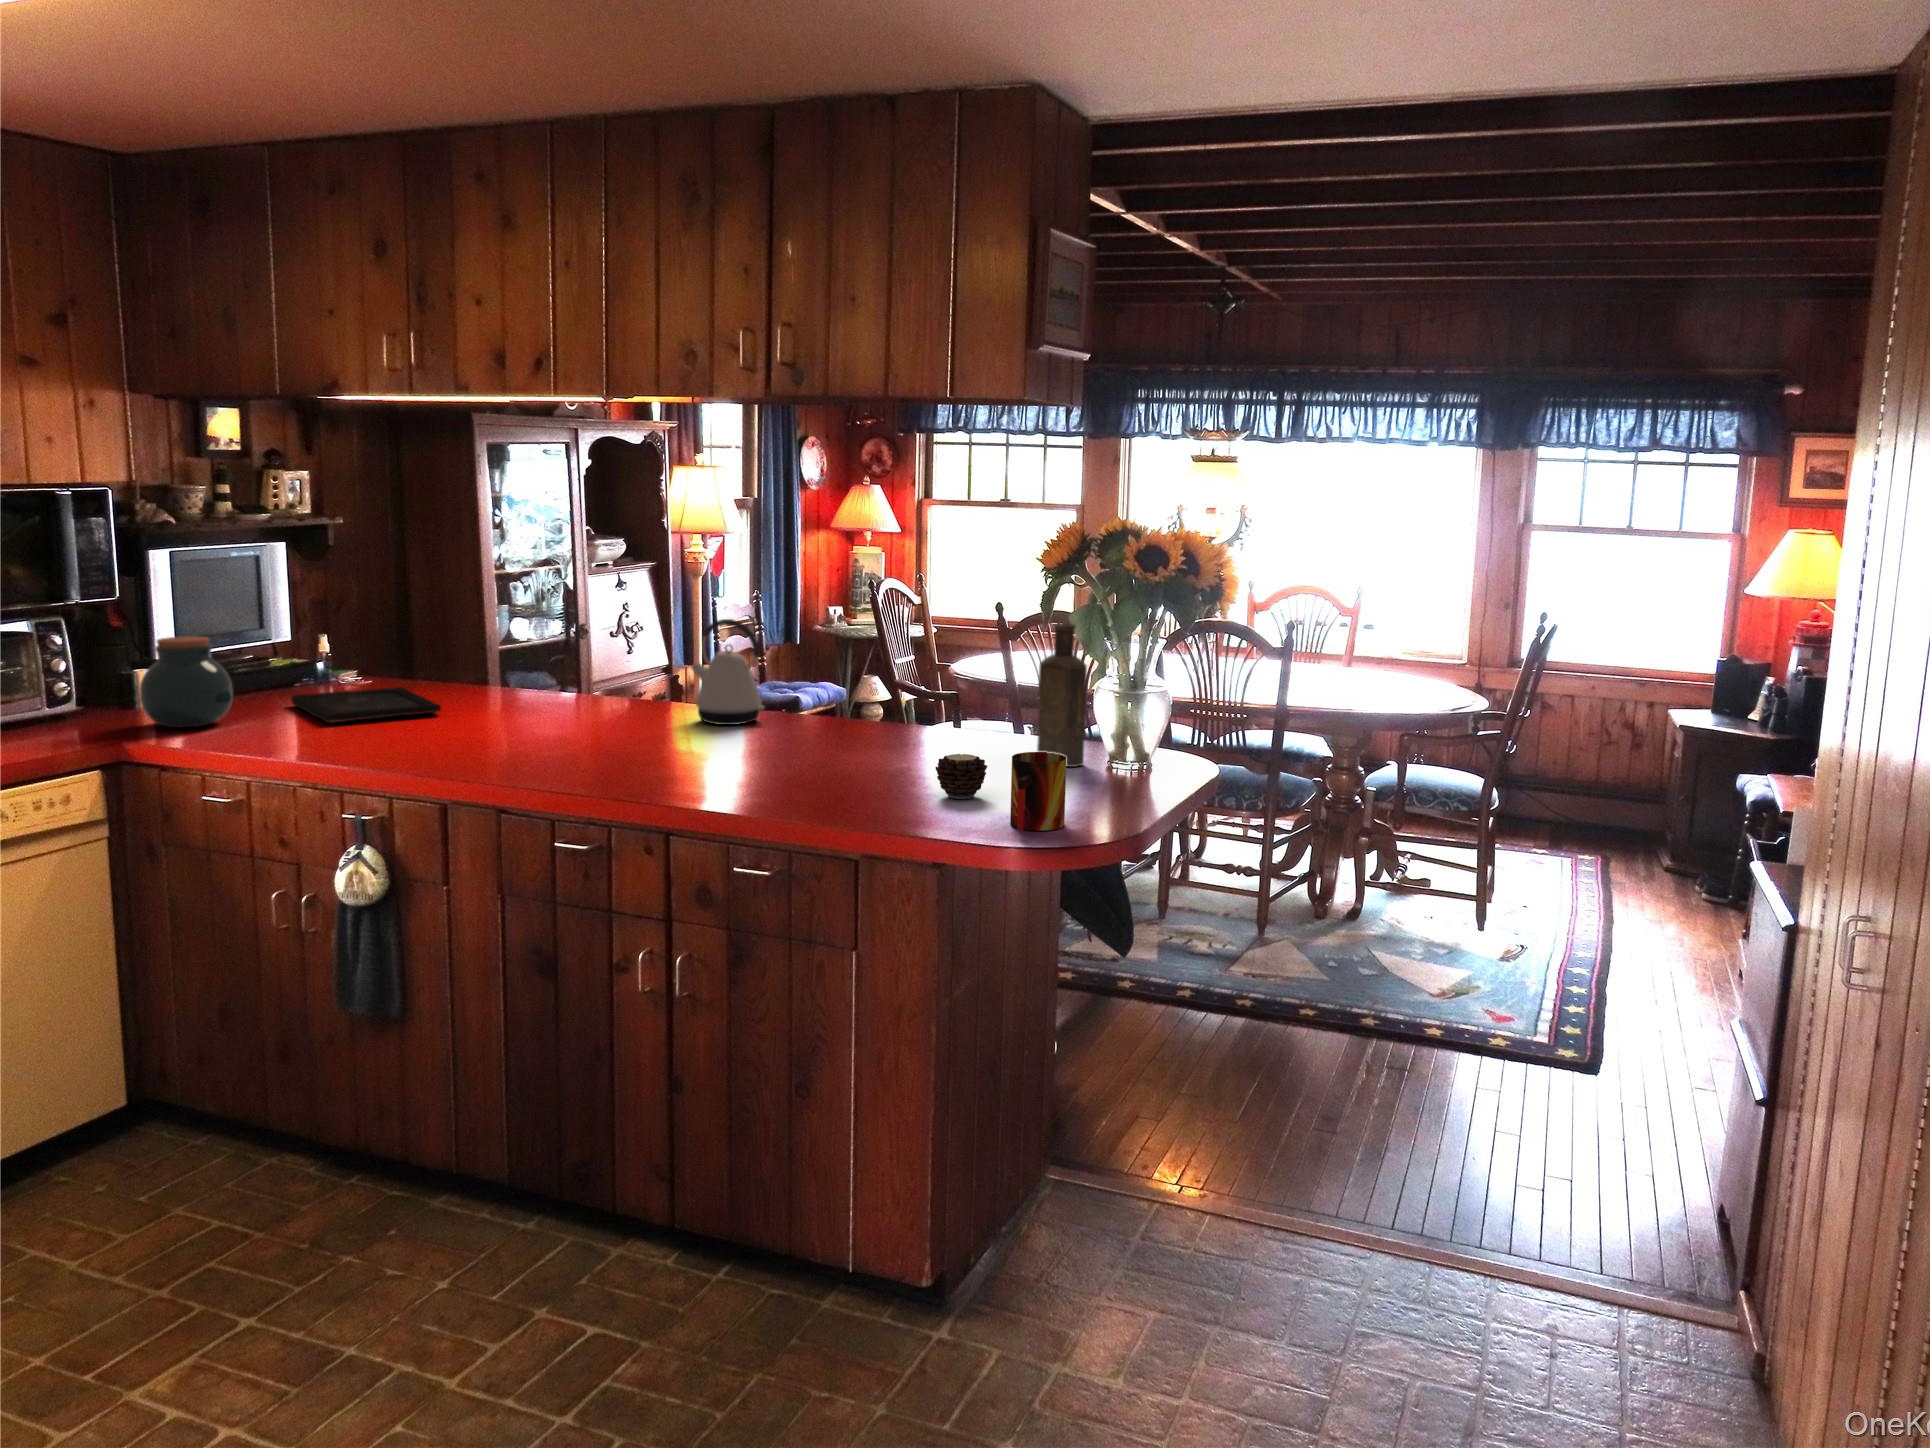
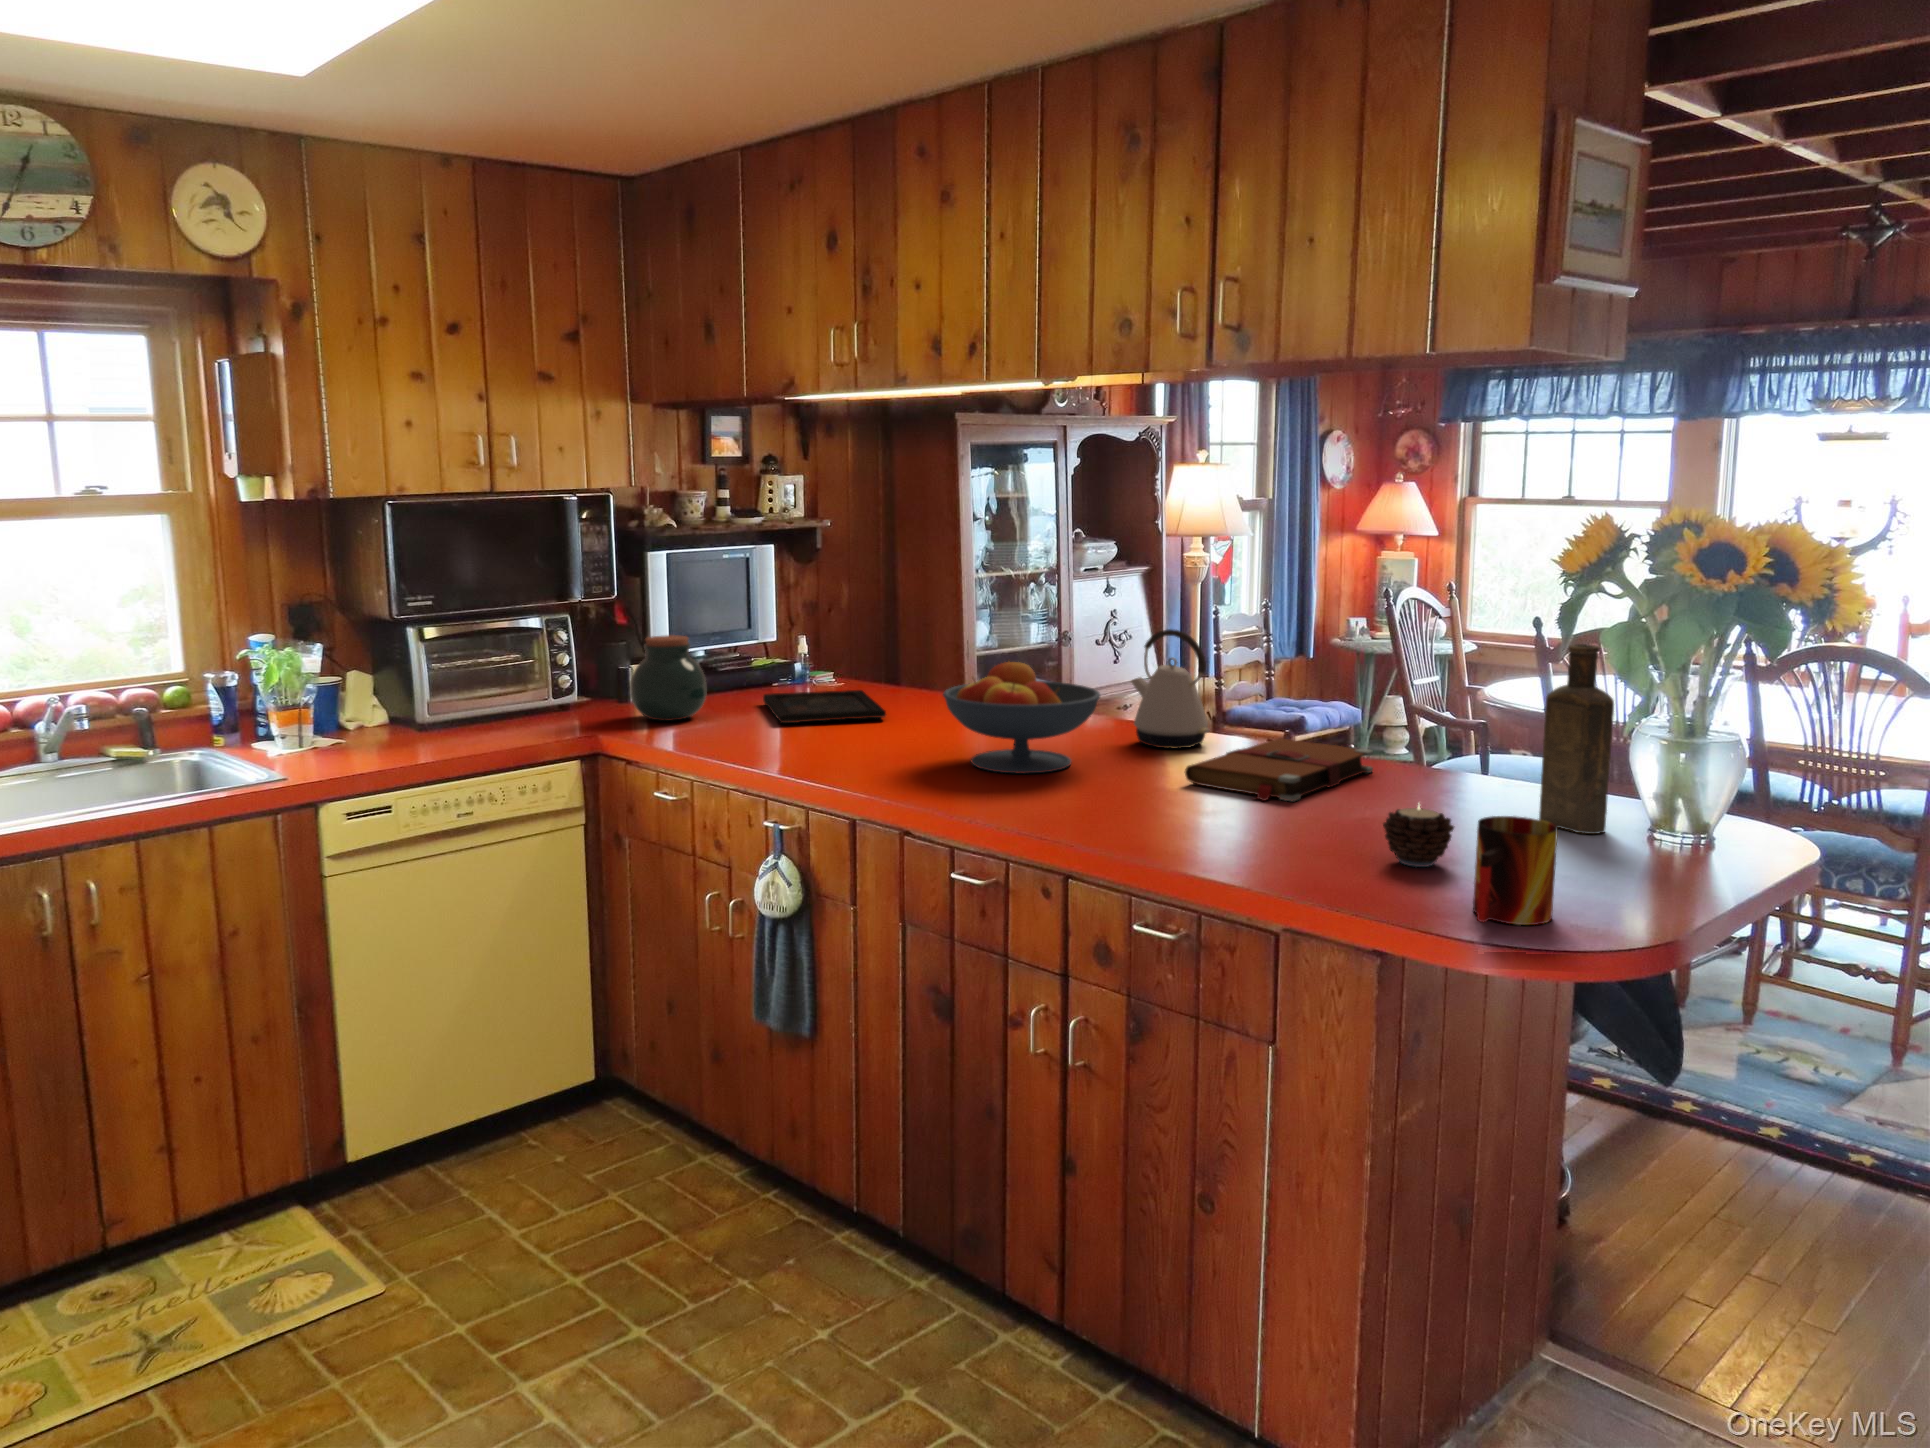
fruit bowl: none [523,650,674,754] -> present [943,661,1100,774]
book: none [756,710,905,761] -> present [1185,738,1373,802]

